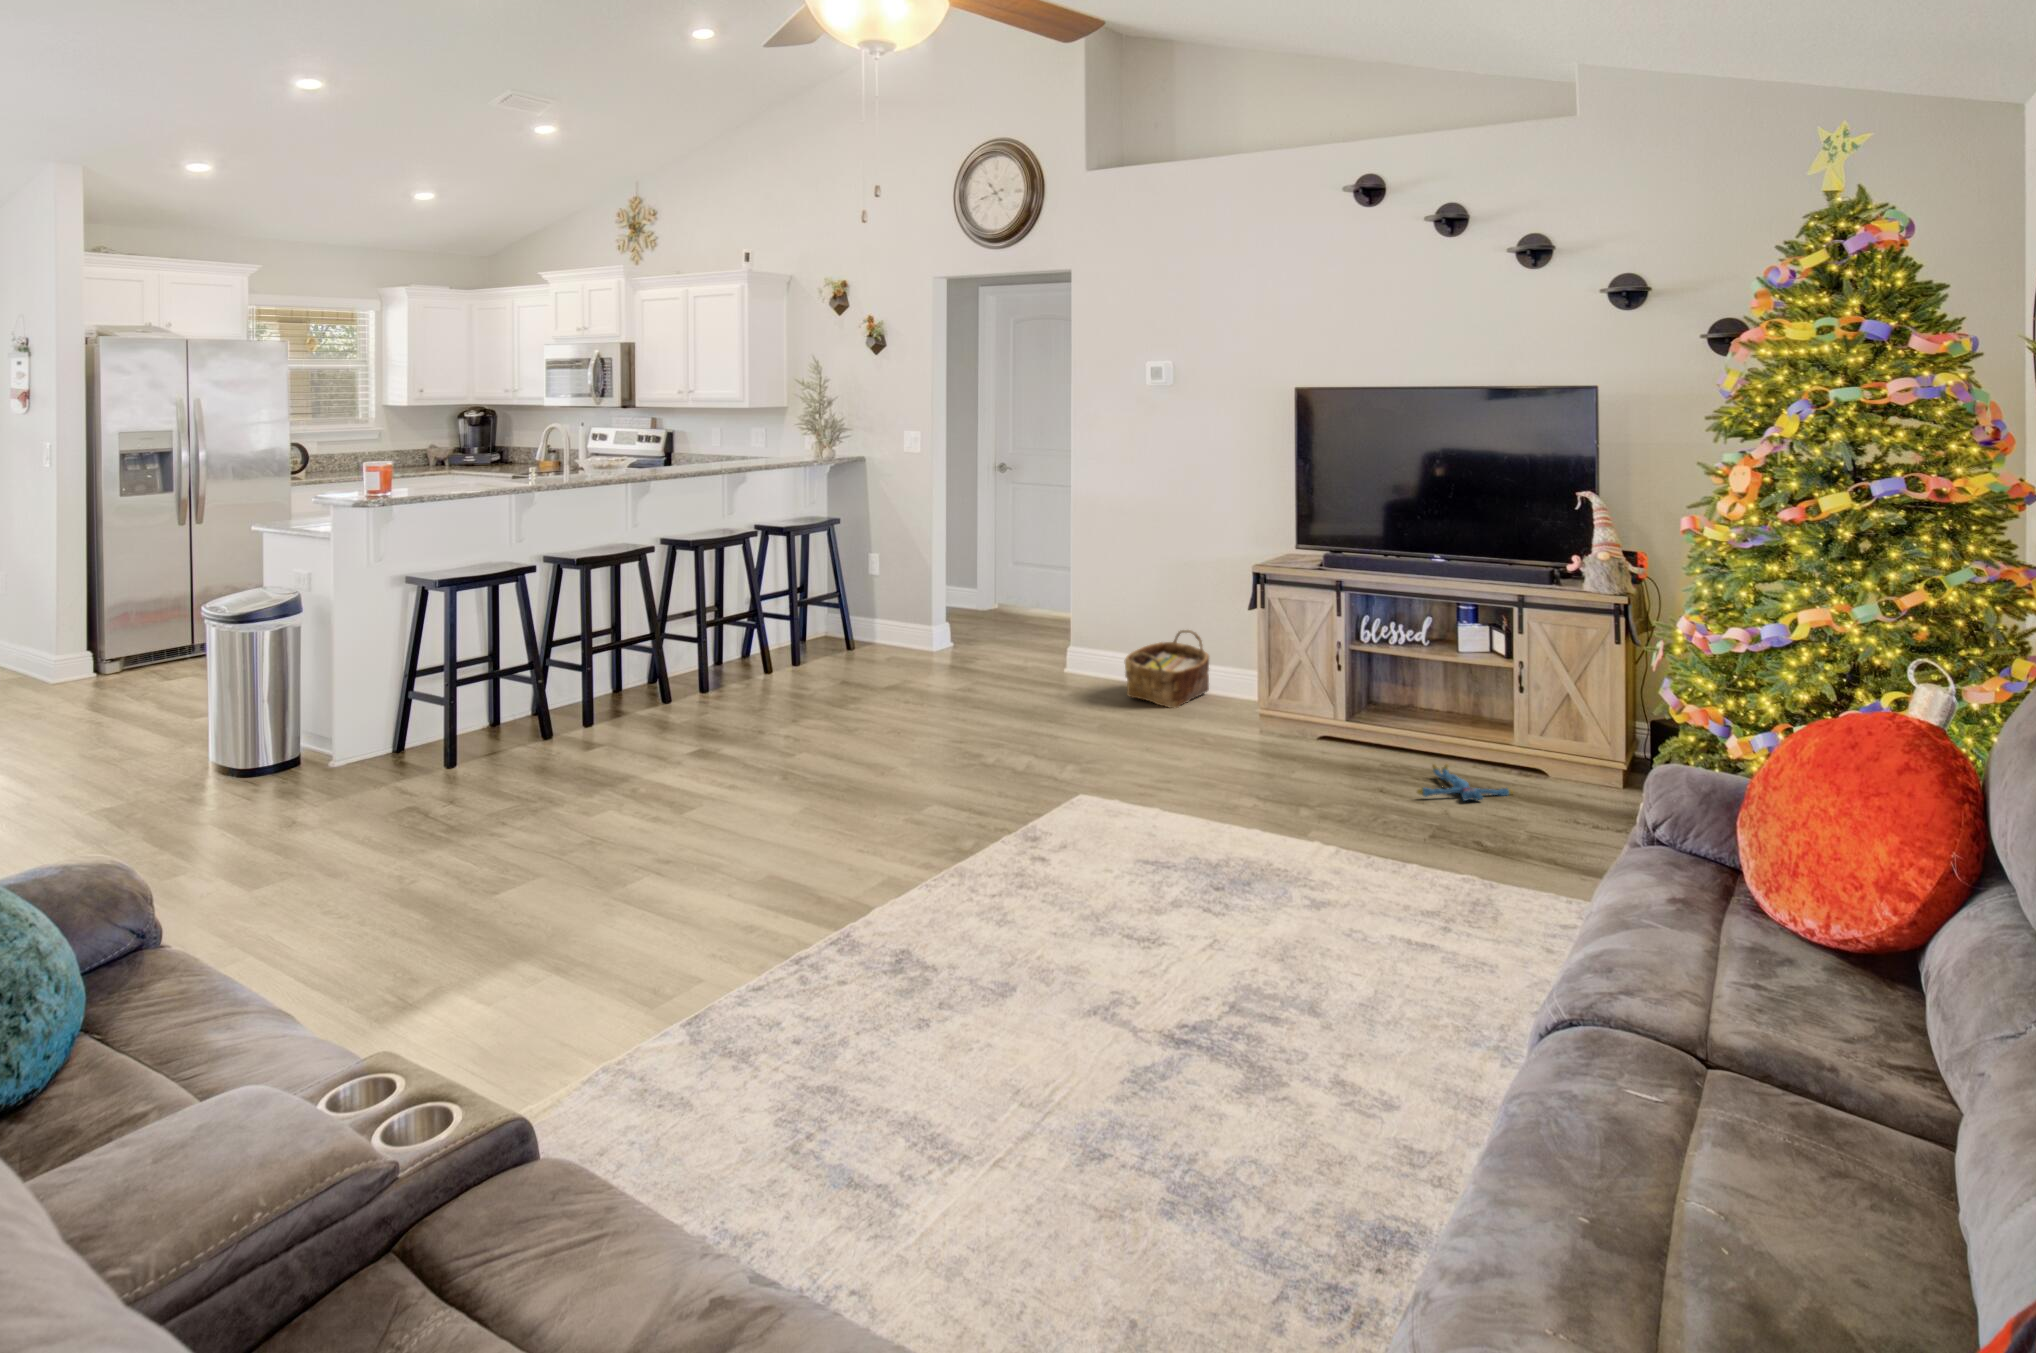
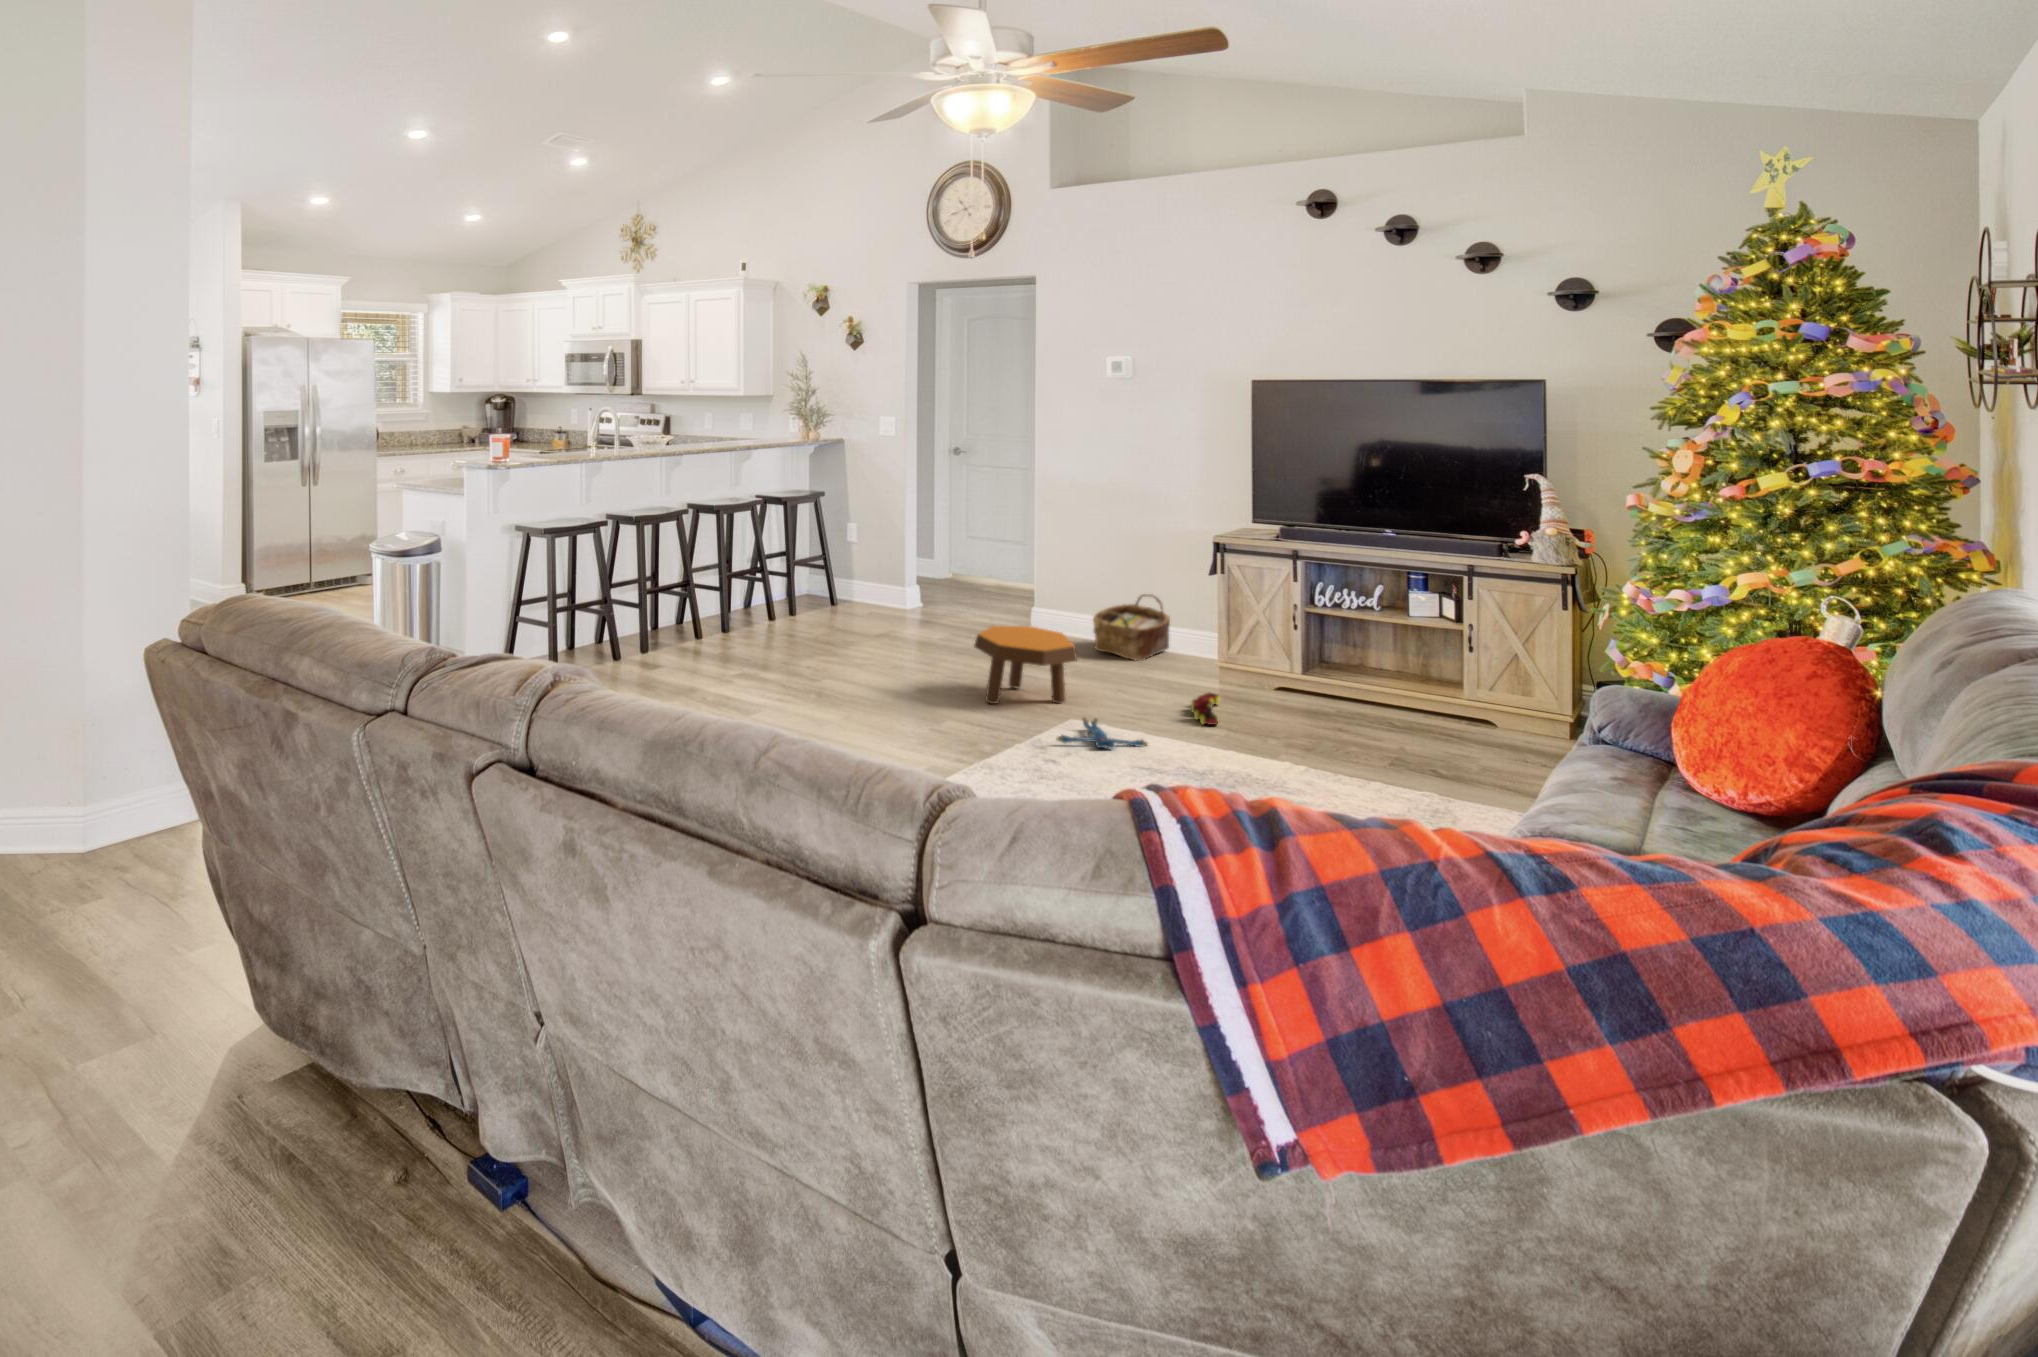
footstool: none [974,677,1091,775] -> present [974,626,1077,704]
toy train: none [1218,748,1253,791] -> present [1191,693,1220,725]
plush toy: present [1417,764,1513,801] -> present [1057,718,1147,748]

